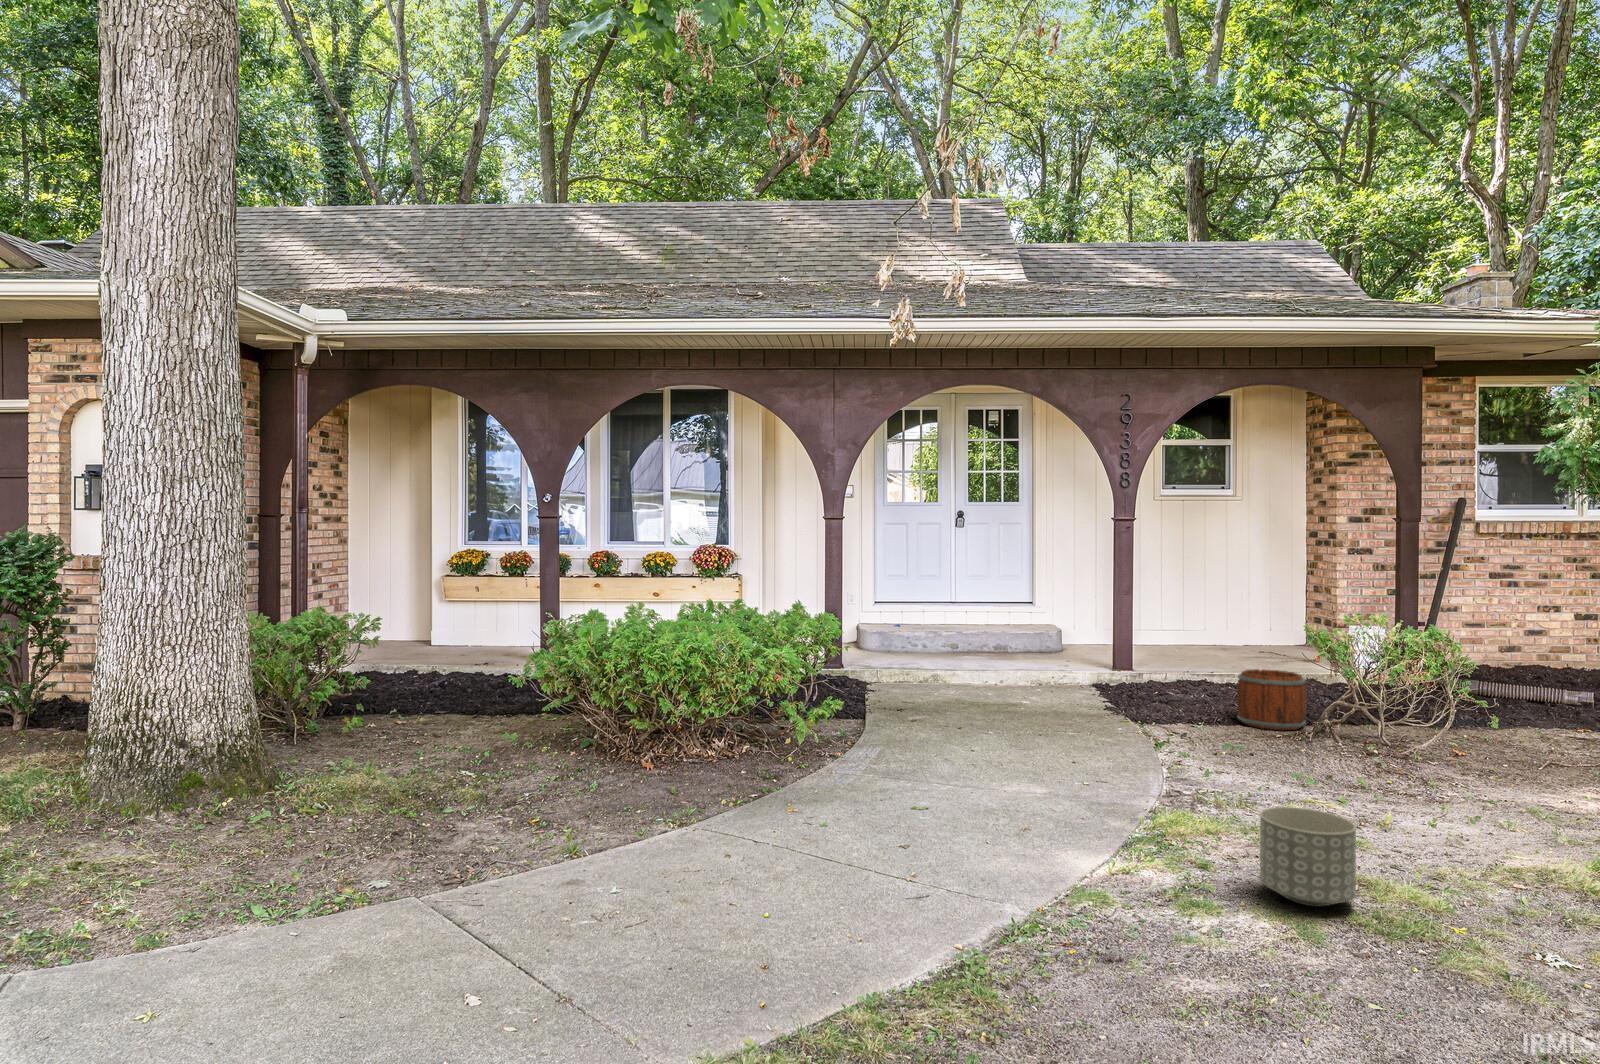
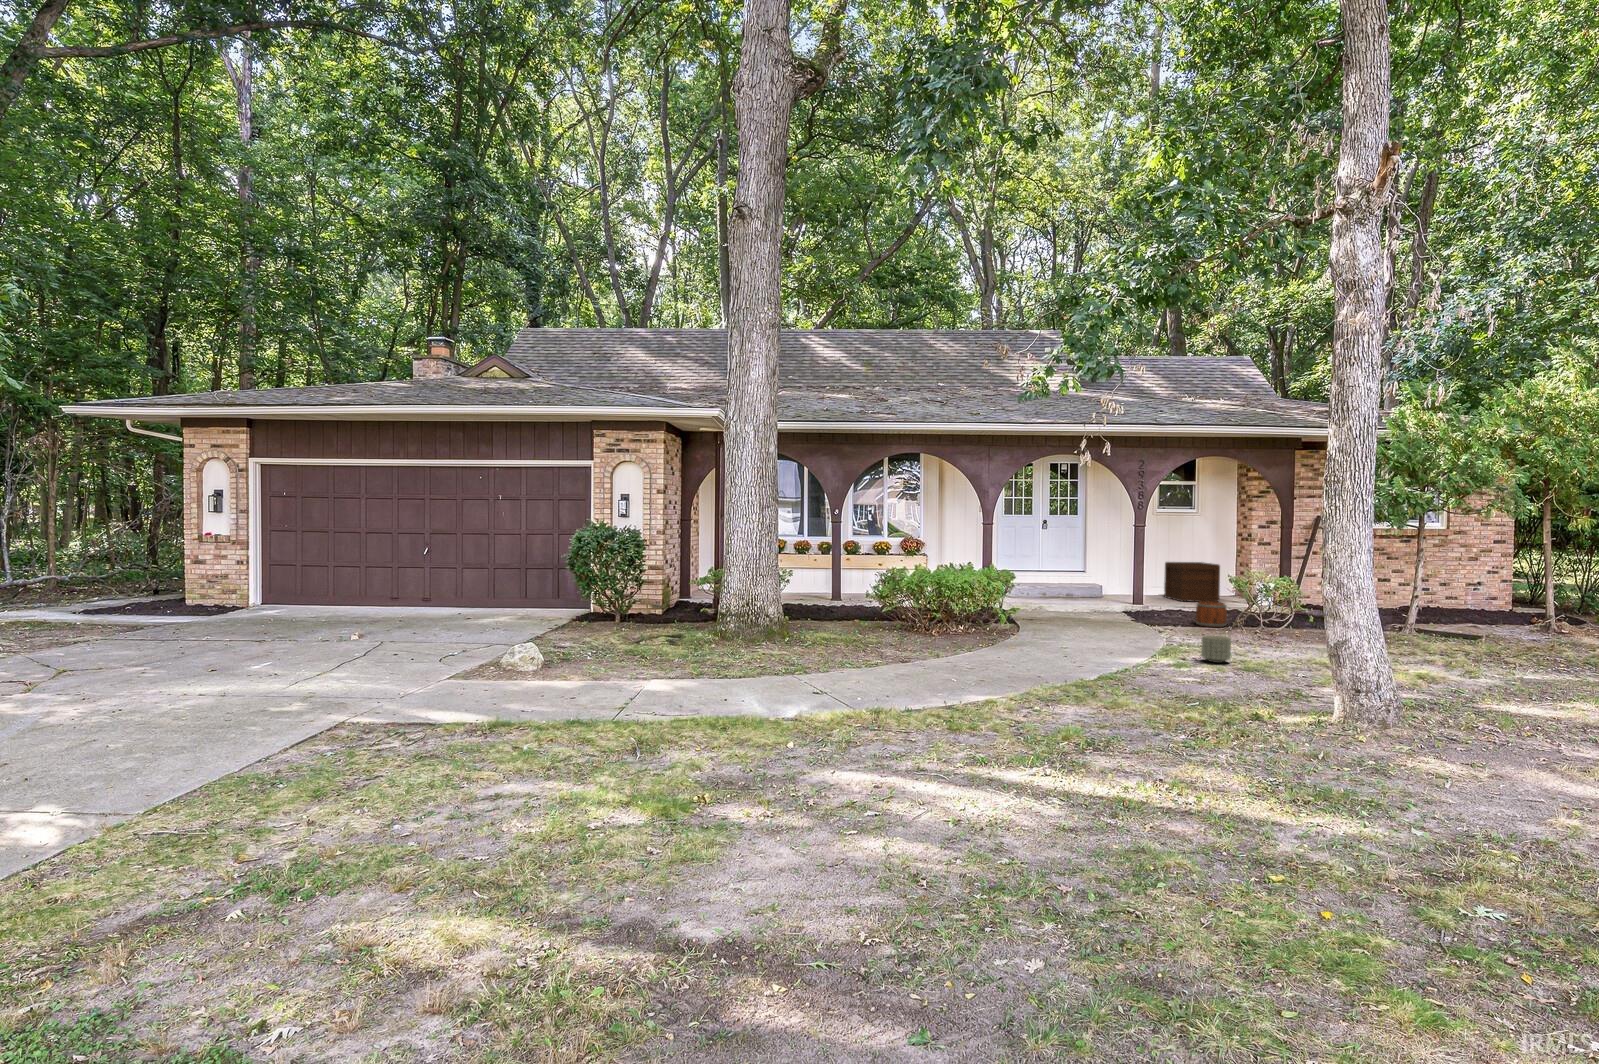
wooden crate: none [1178,584,1279,658] -> present [1164,562,1220,602]

